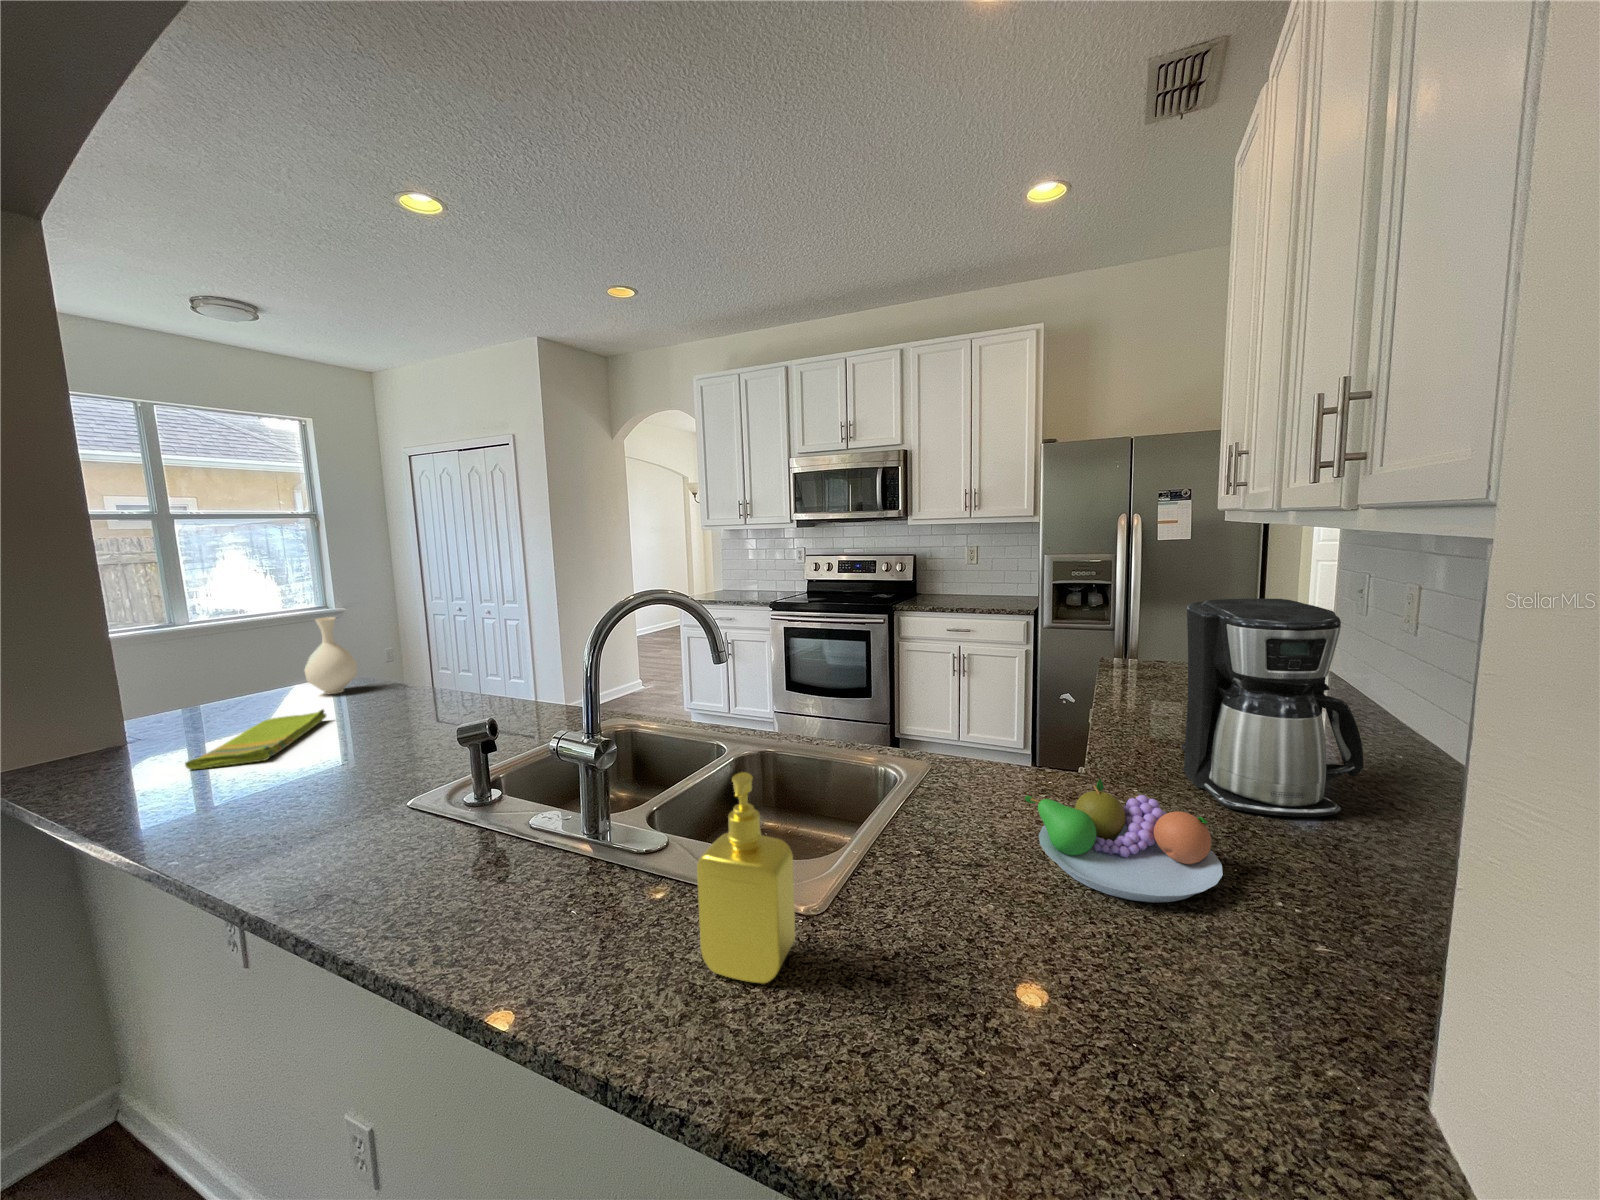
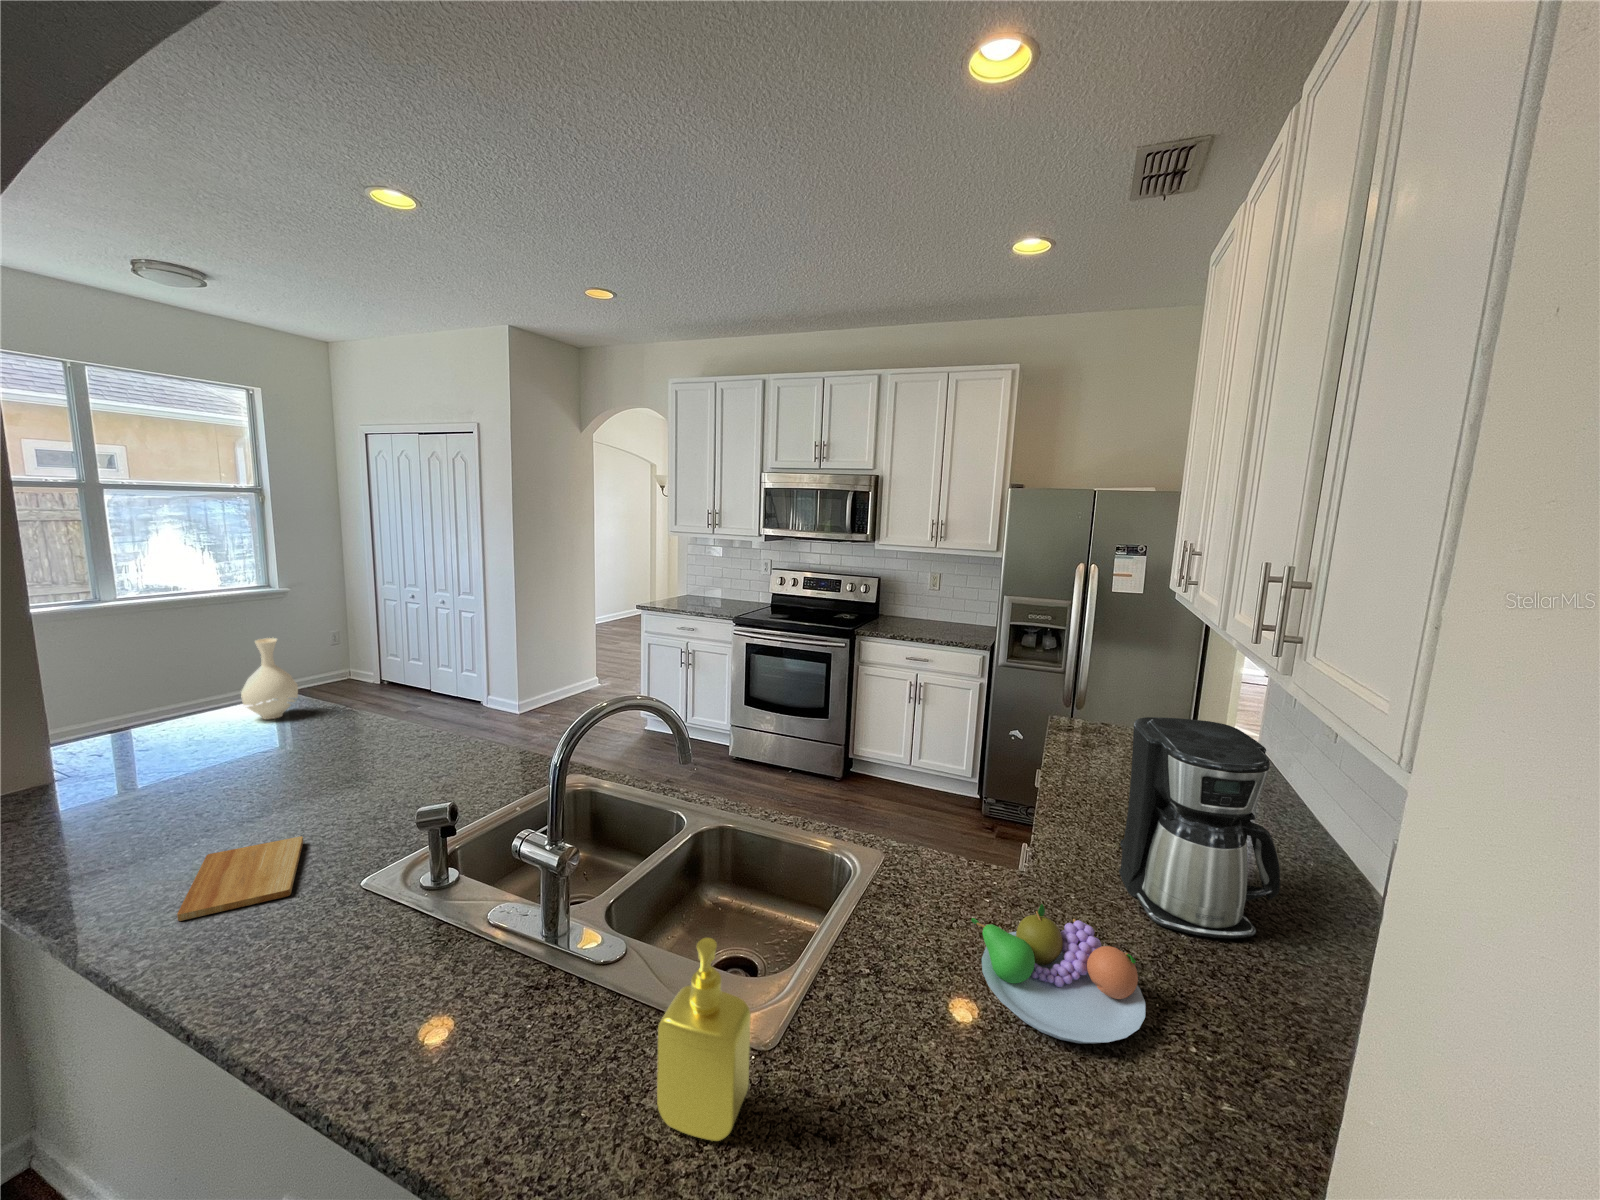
dish towel: present [185,709,326,769] -> none [113,747,266,824]
cutting board: none [239,770,359,834] -> present [177,836,303,921]

